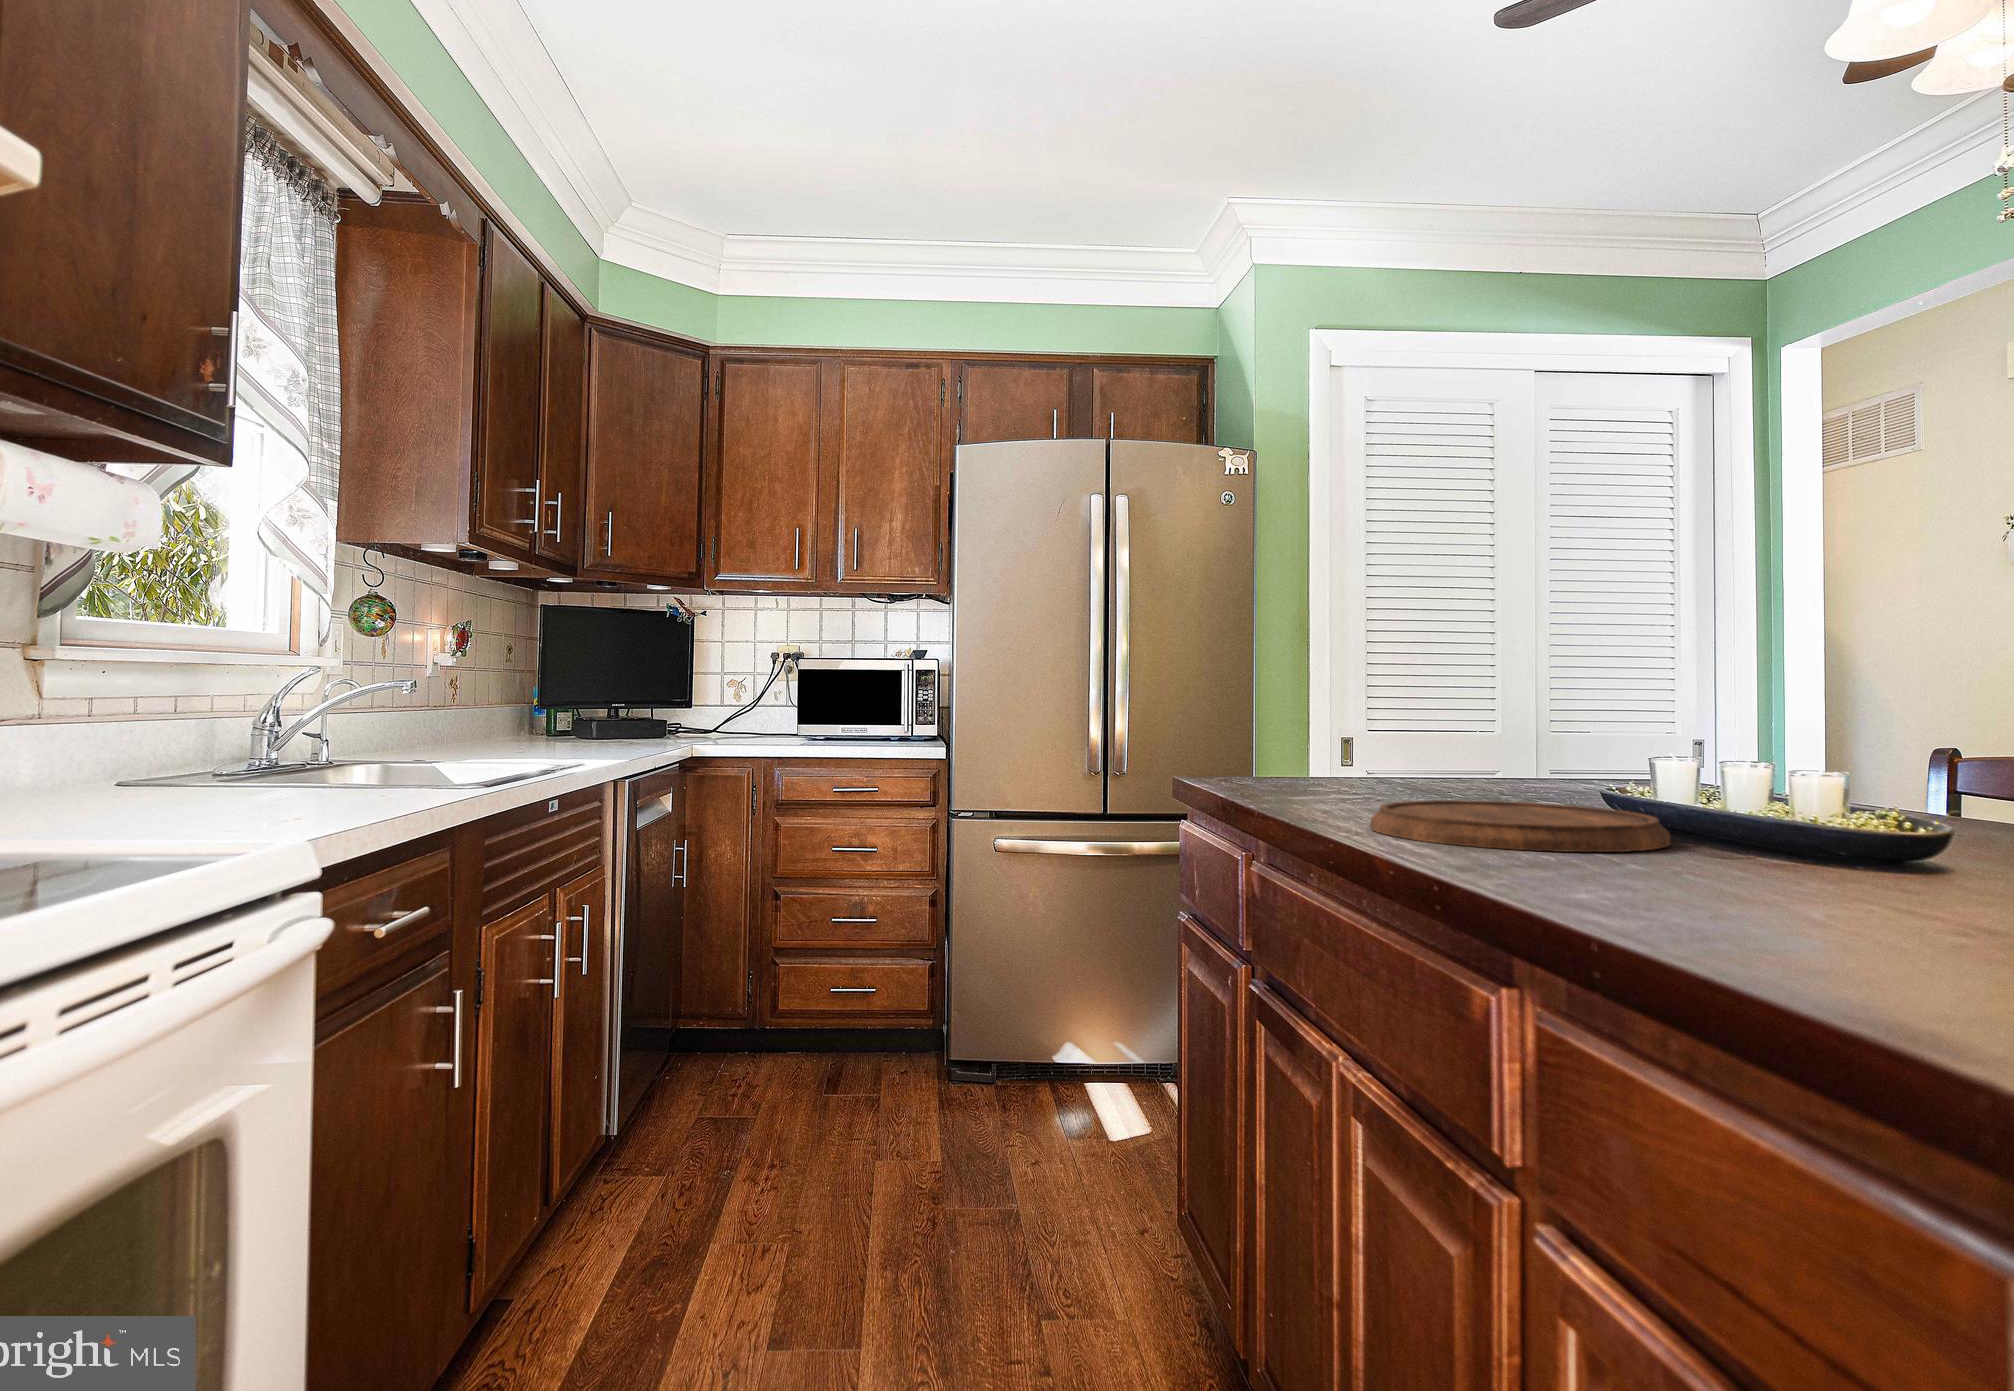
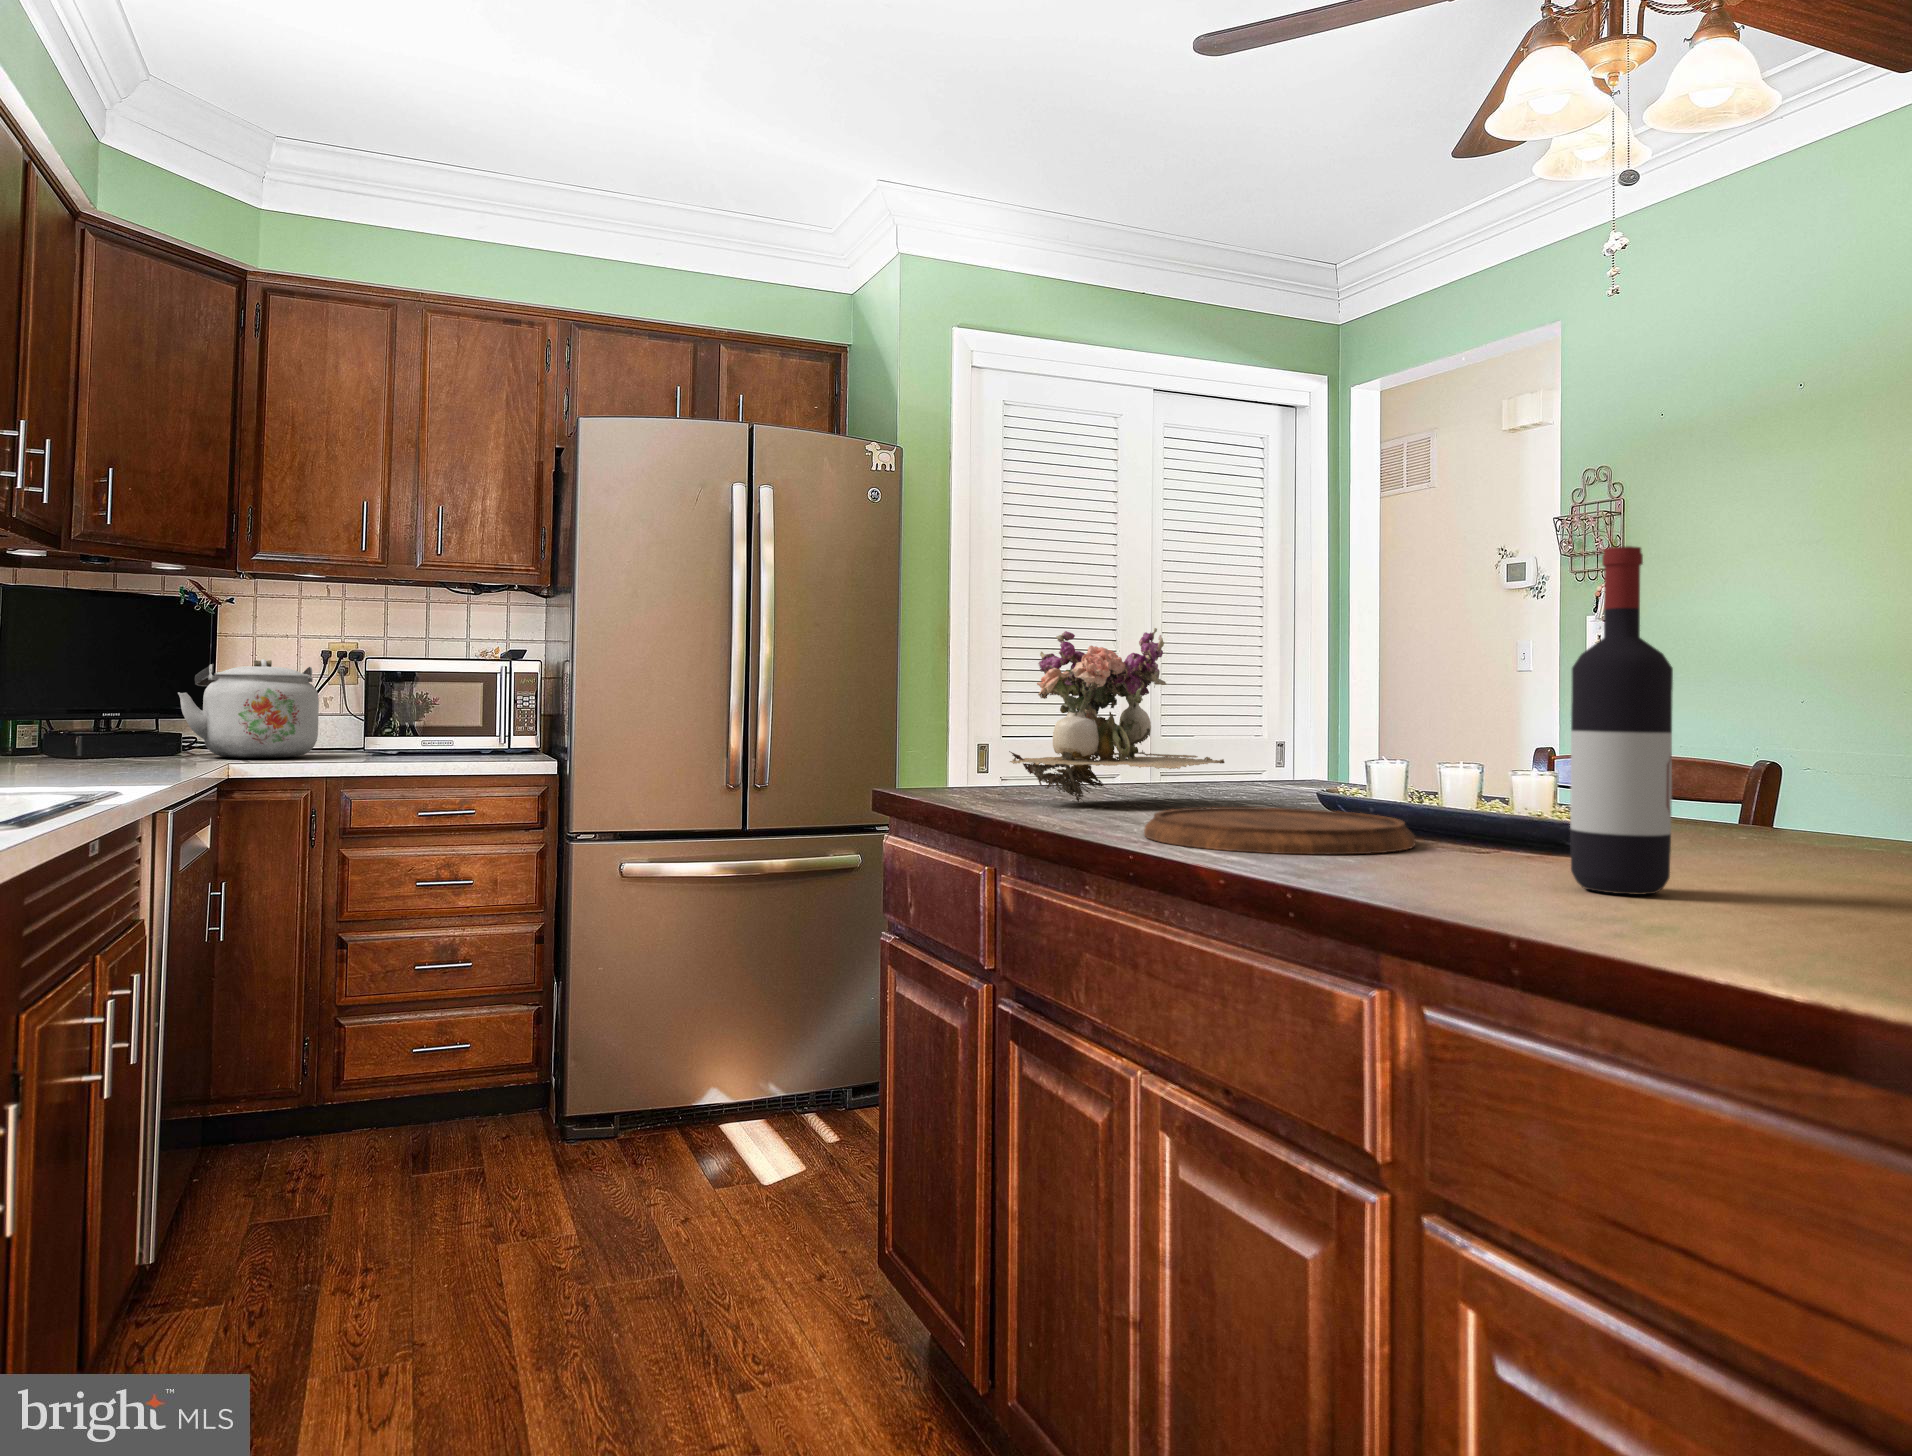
wine bottle: none [1766,514,1891,907] -> present [1570,546,1673,895]
flower arrangement: none [1289,617,1522,794] -> present [1009,628,1225,802]
kettle: none [663,661,763,740] -> present [178,659,319,758]

